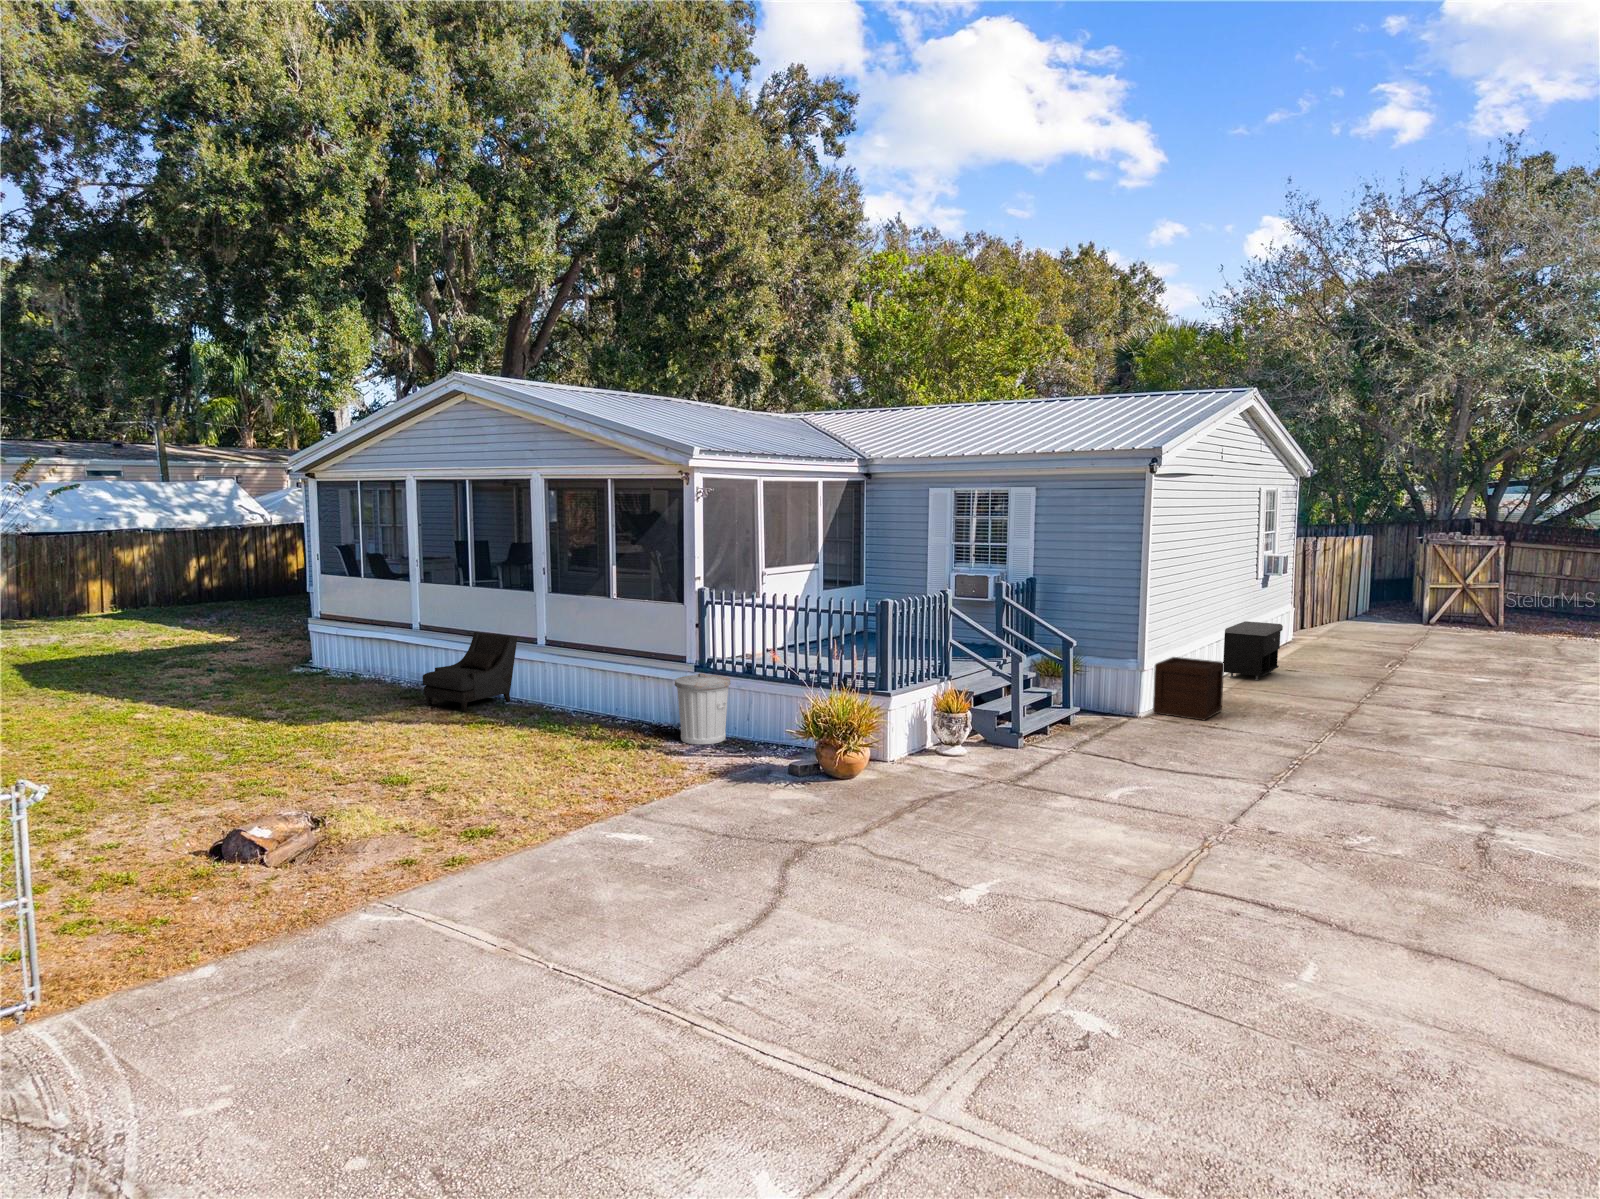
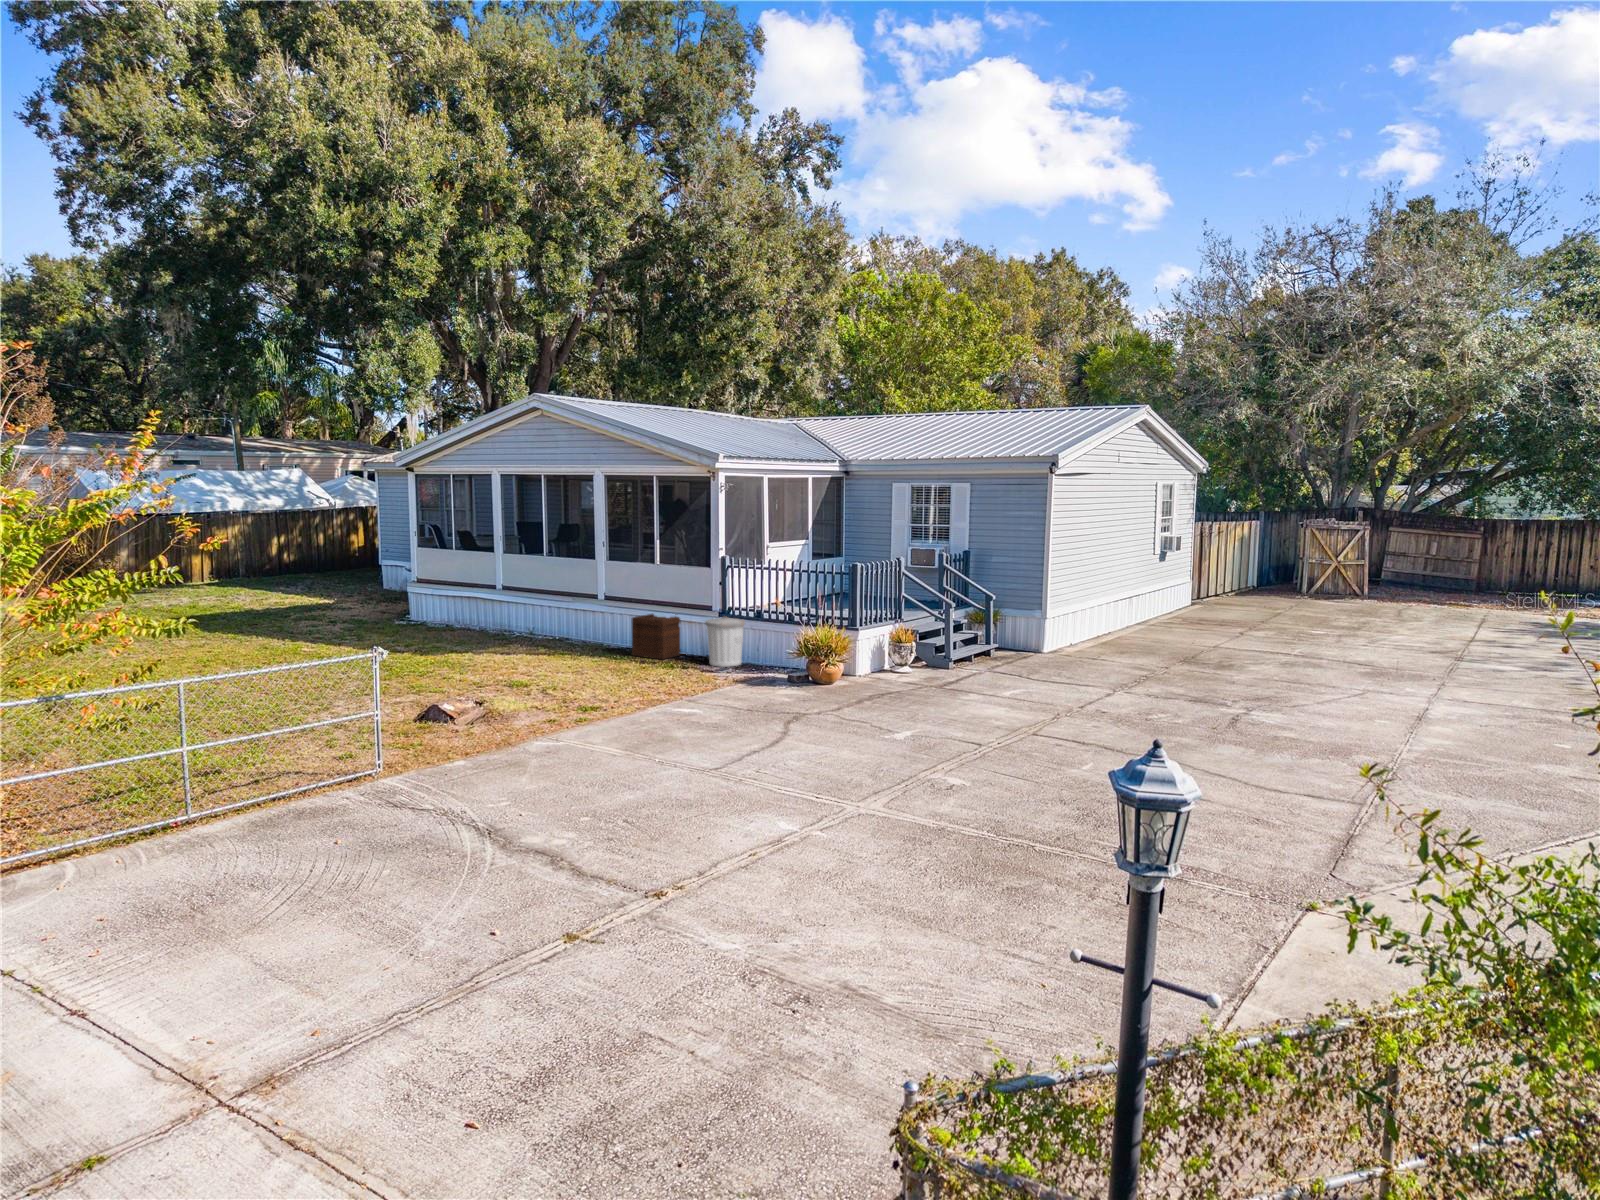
storage bench: present [1223,621,1283,680] -> none [1119,587,1167,631]
armchair: present [423,632,517,712] -> none [511,590,581,648]
wooden crate: present [1153,657,1224,720] -> present [632,614,681,659]

